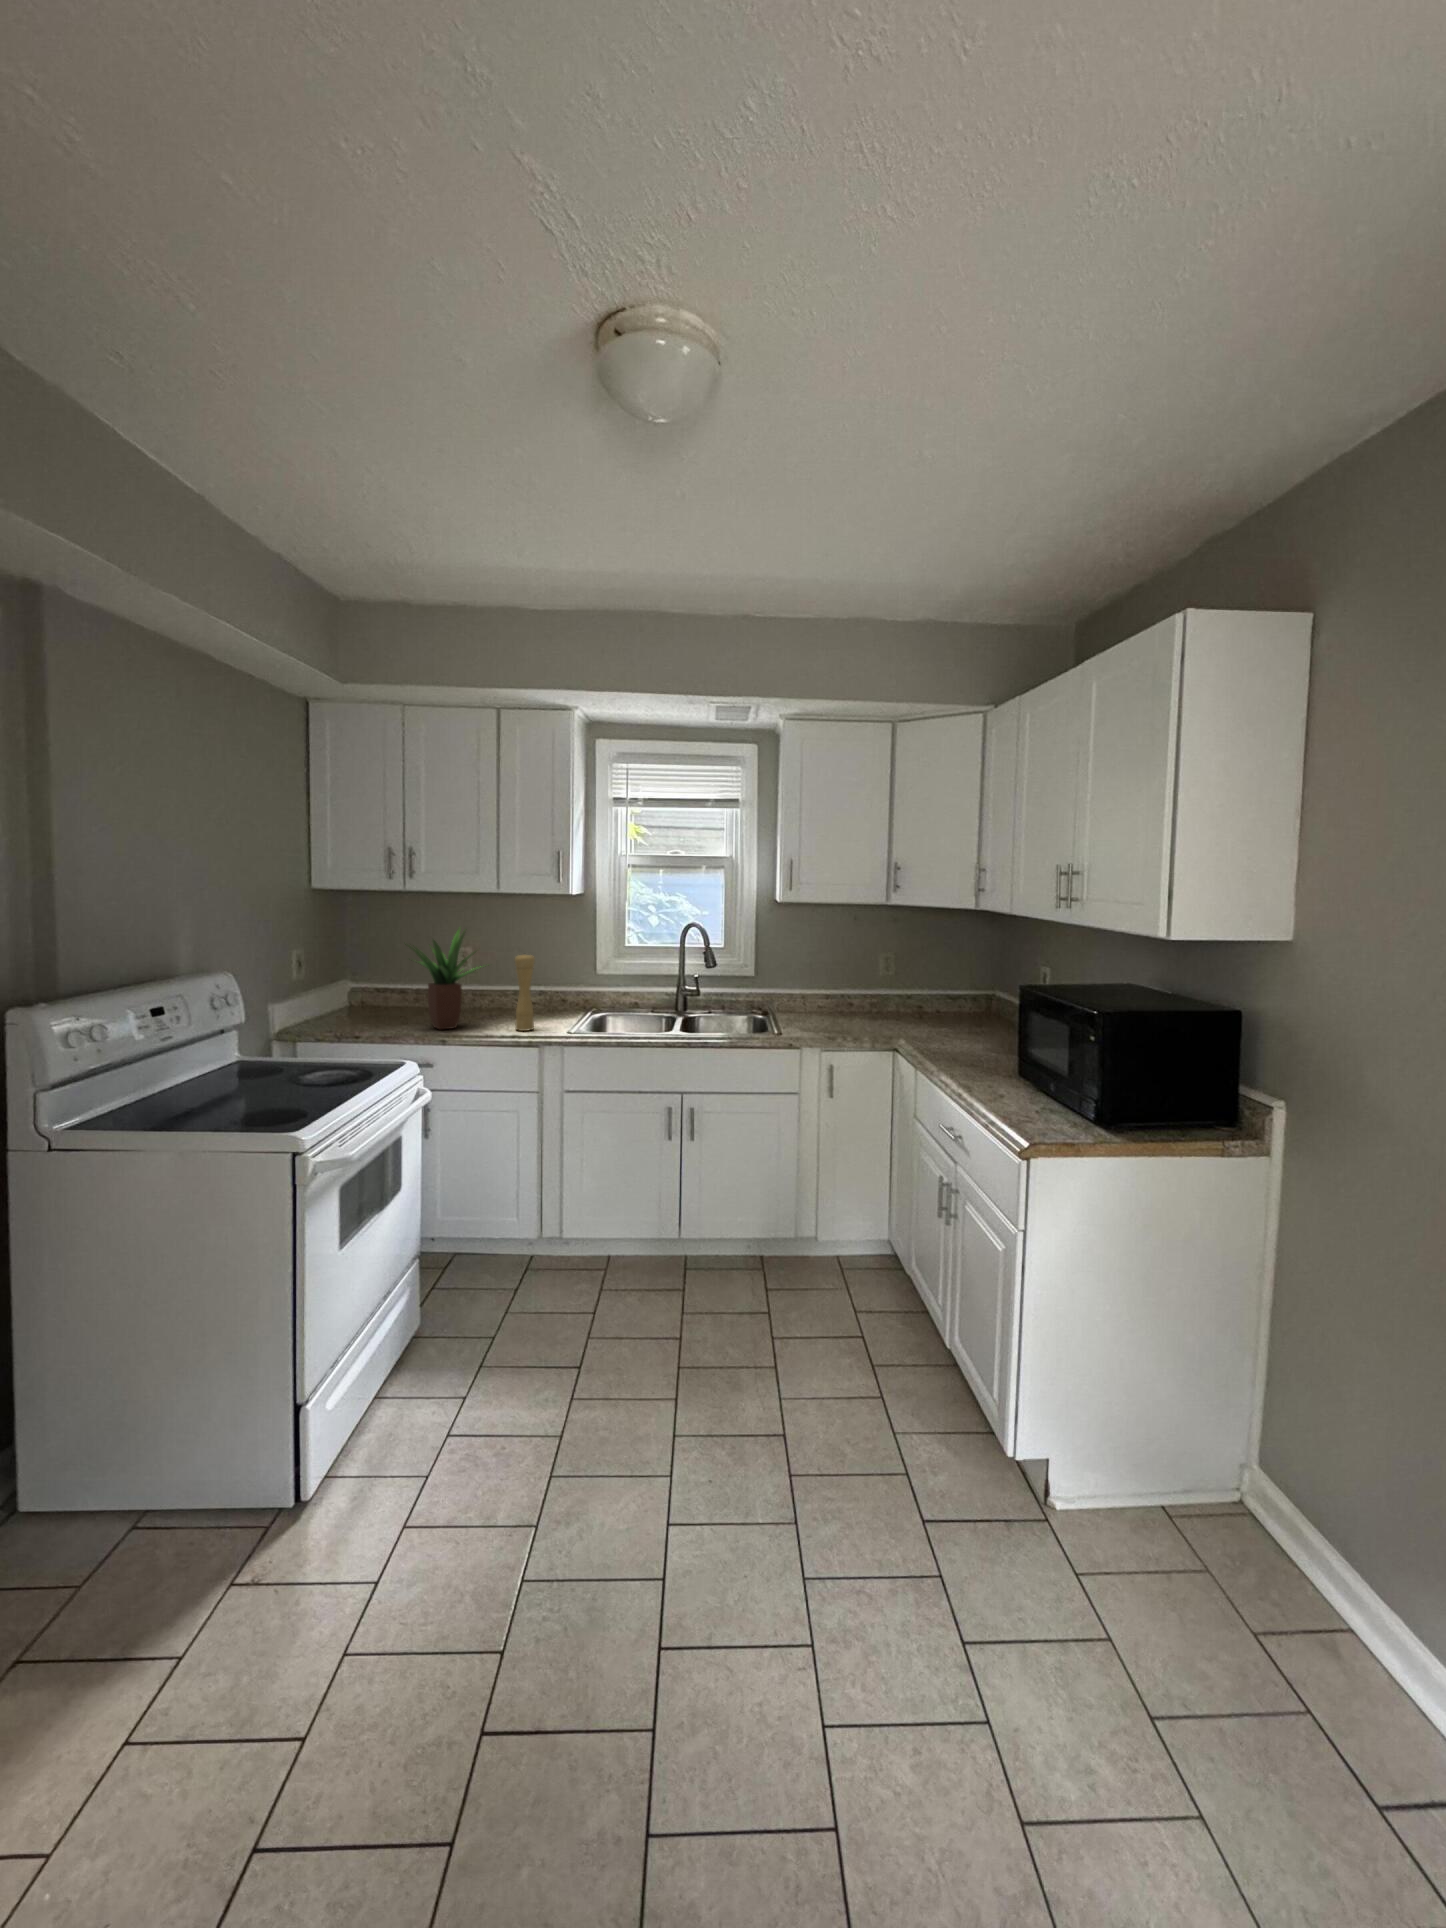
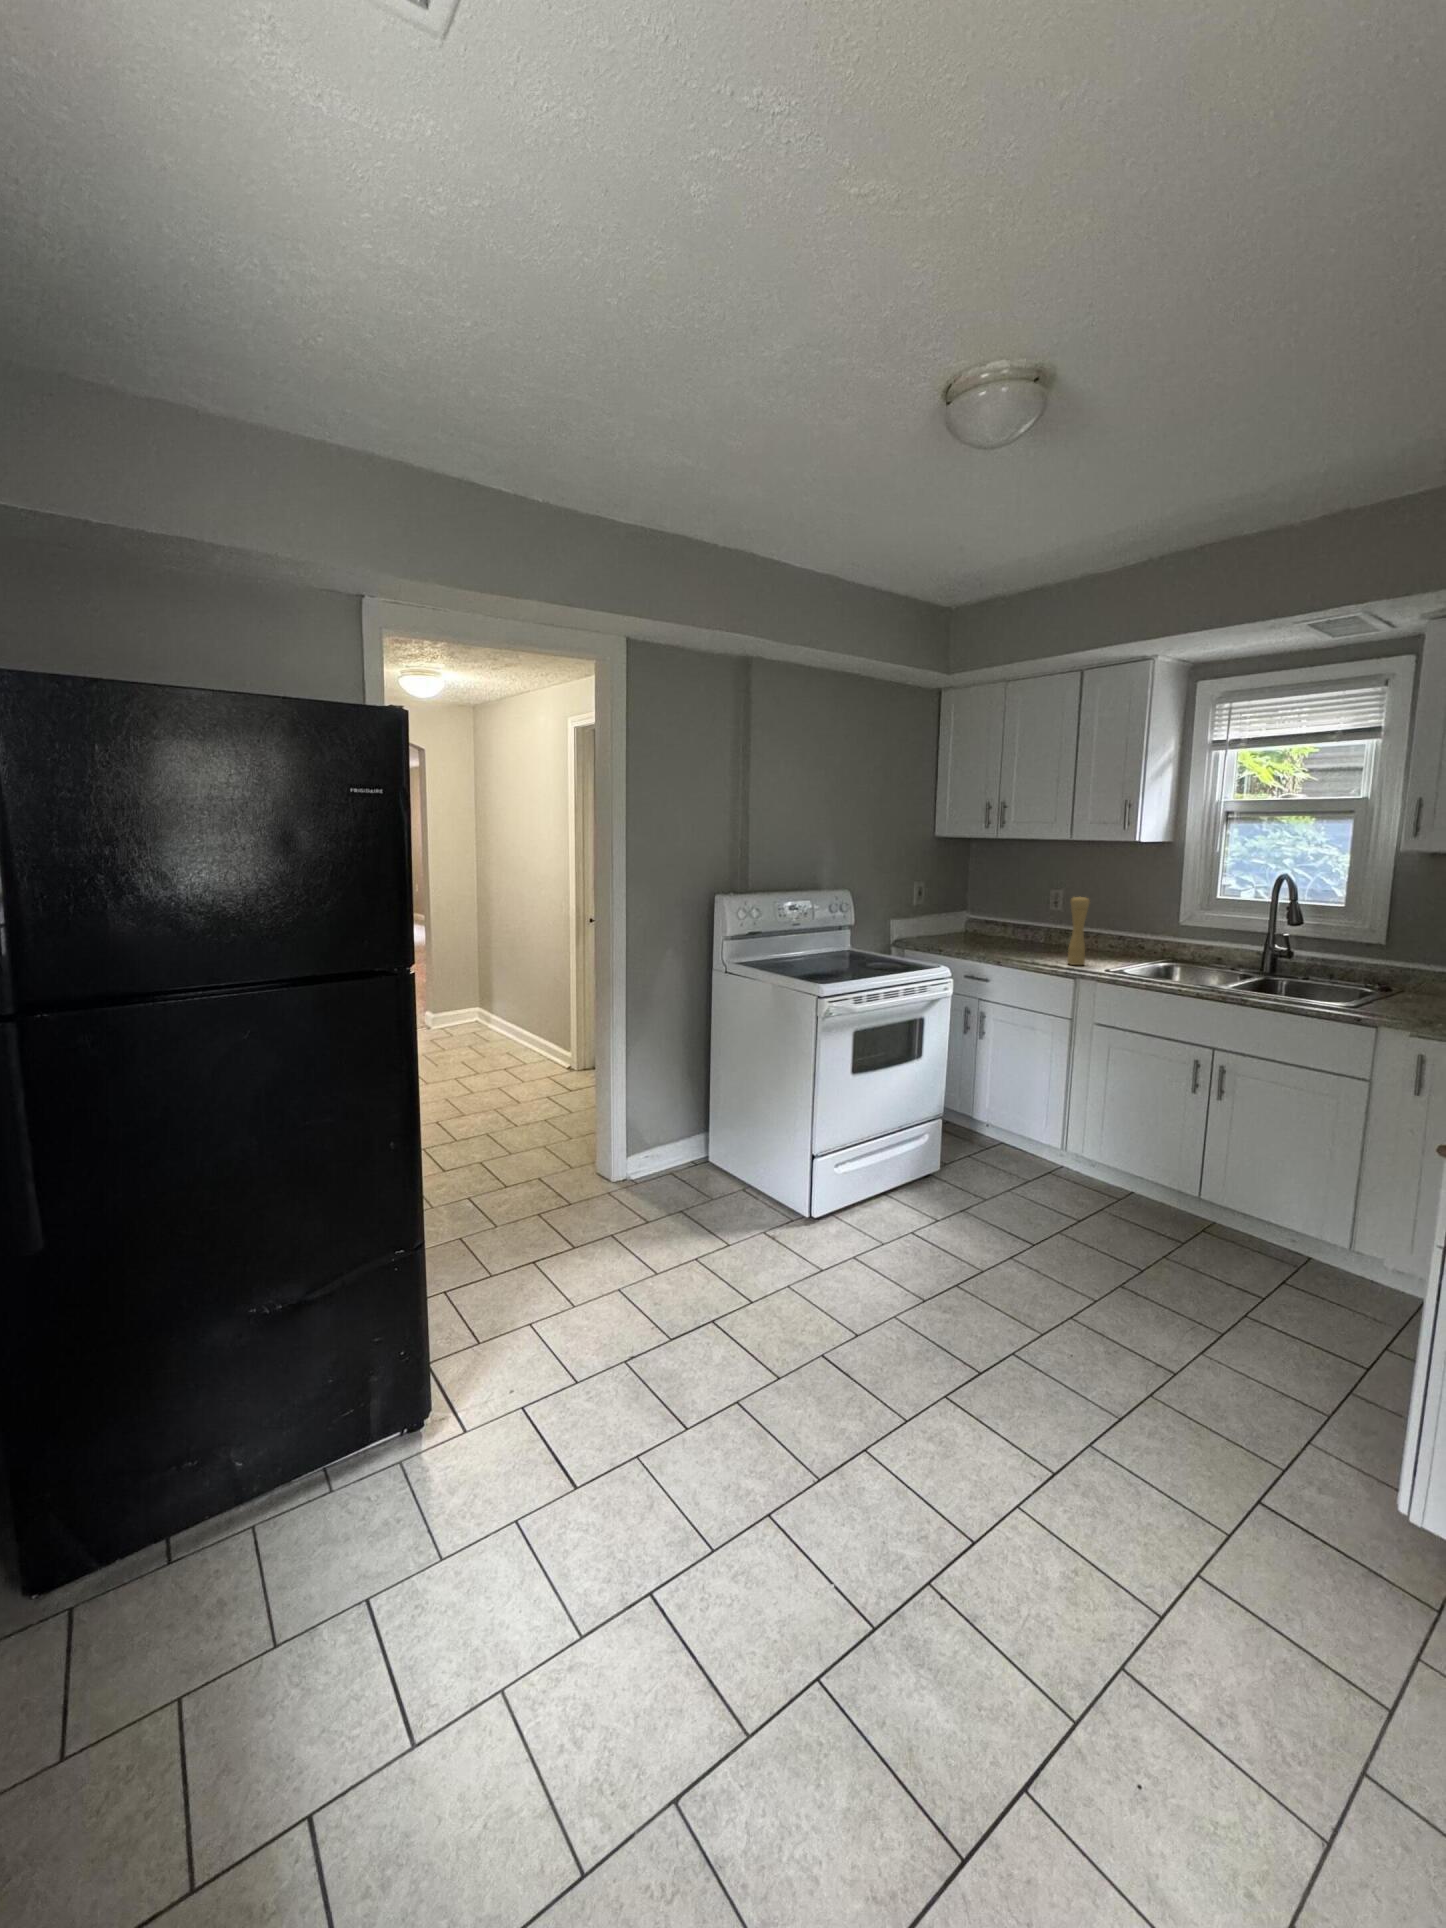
potted plant: present [409,929,478,1029] -> none [983,869,1060,955]

